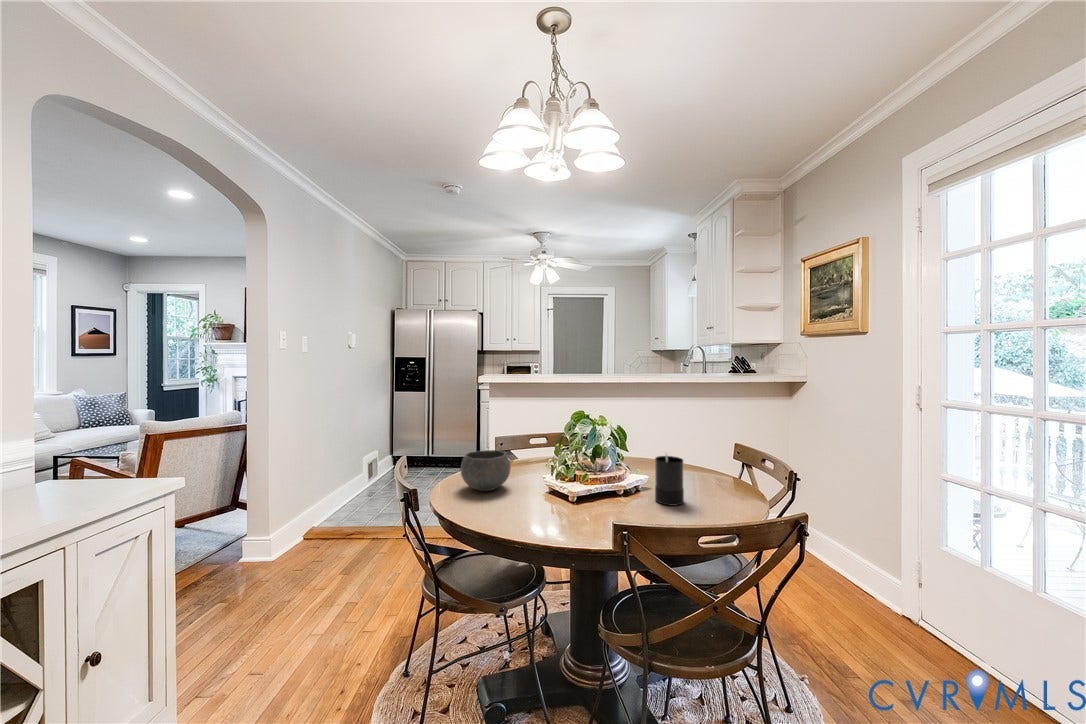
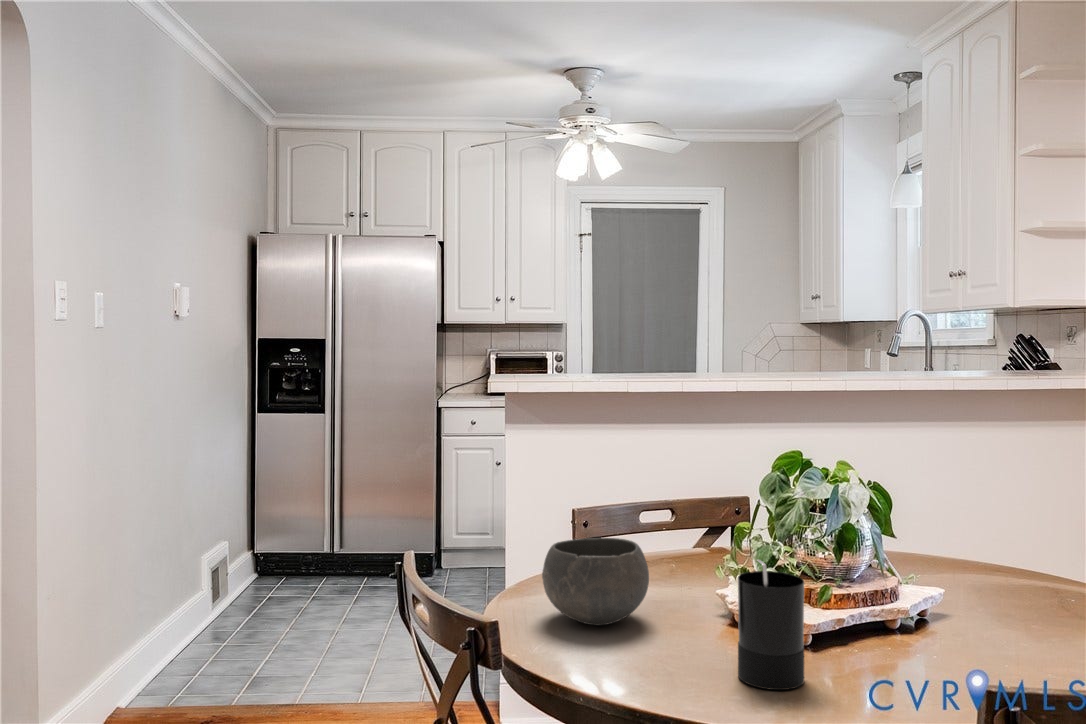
candle: present [655,453,684,505] -> present [738,560,804,690]

